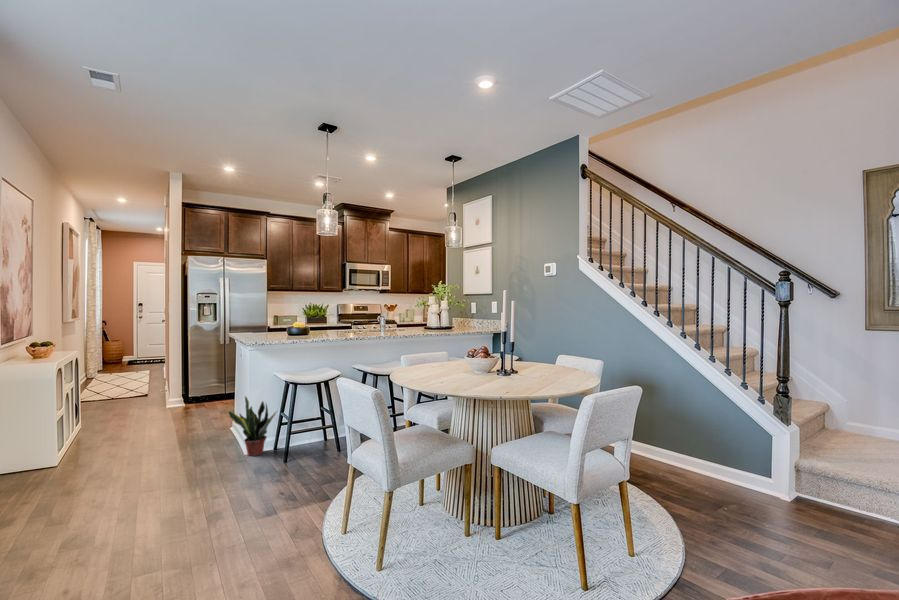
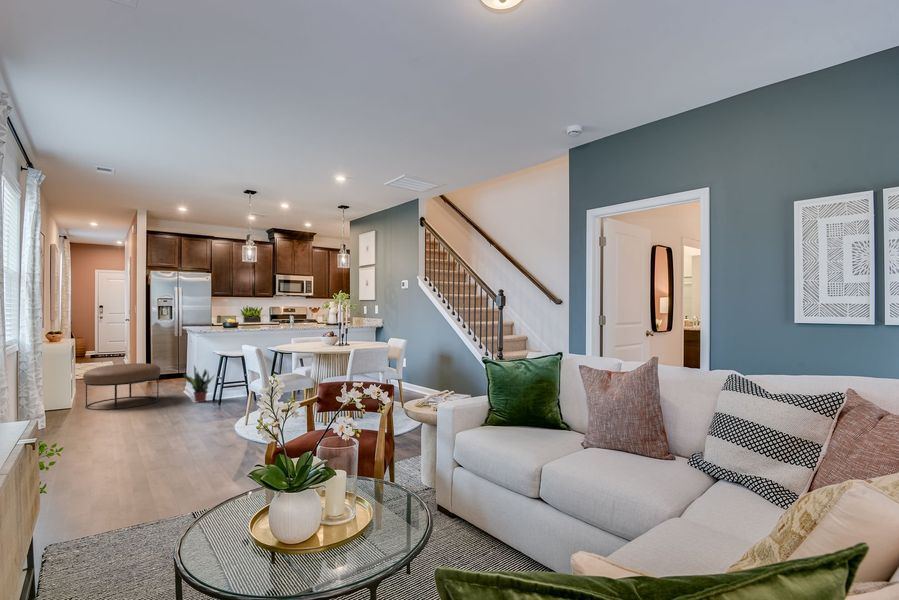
ottoman: none [75,391,196,474] -> present [83,363,161,410]

